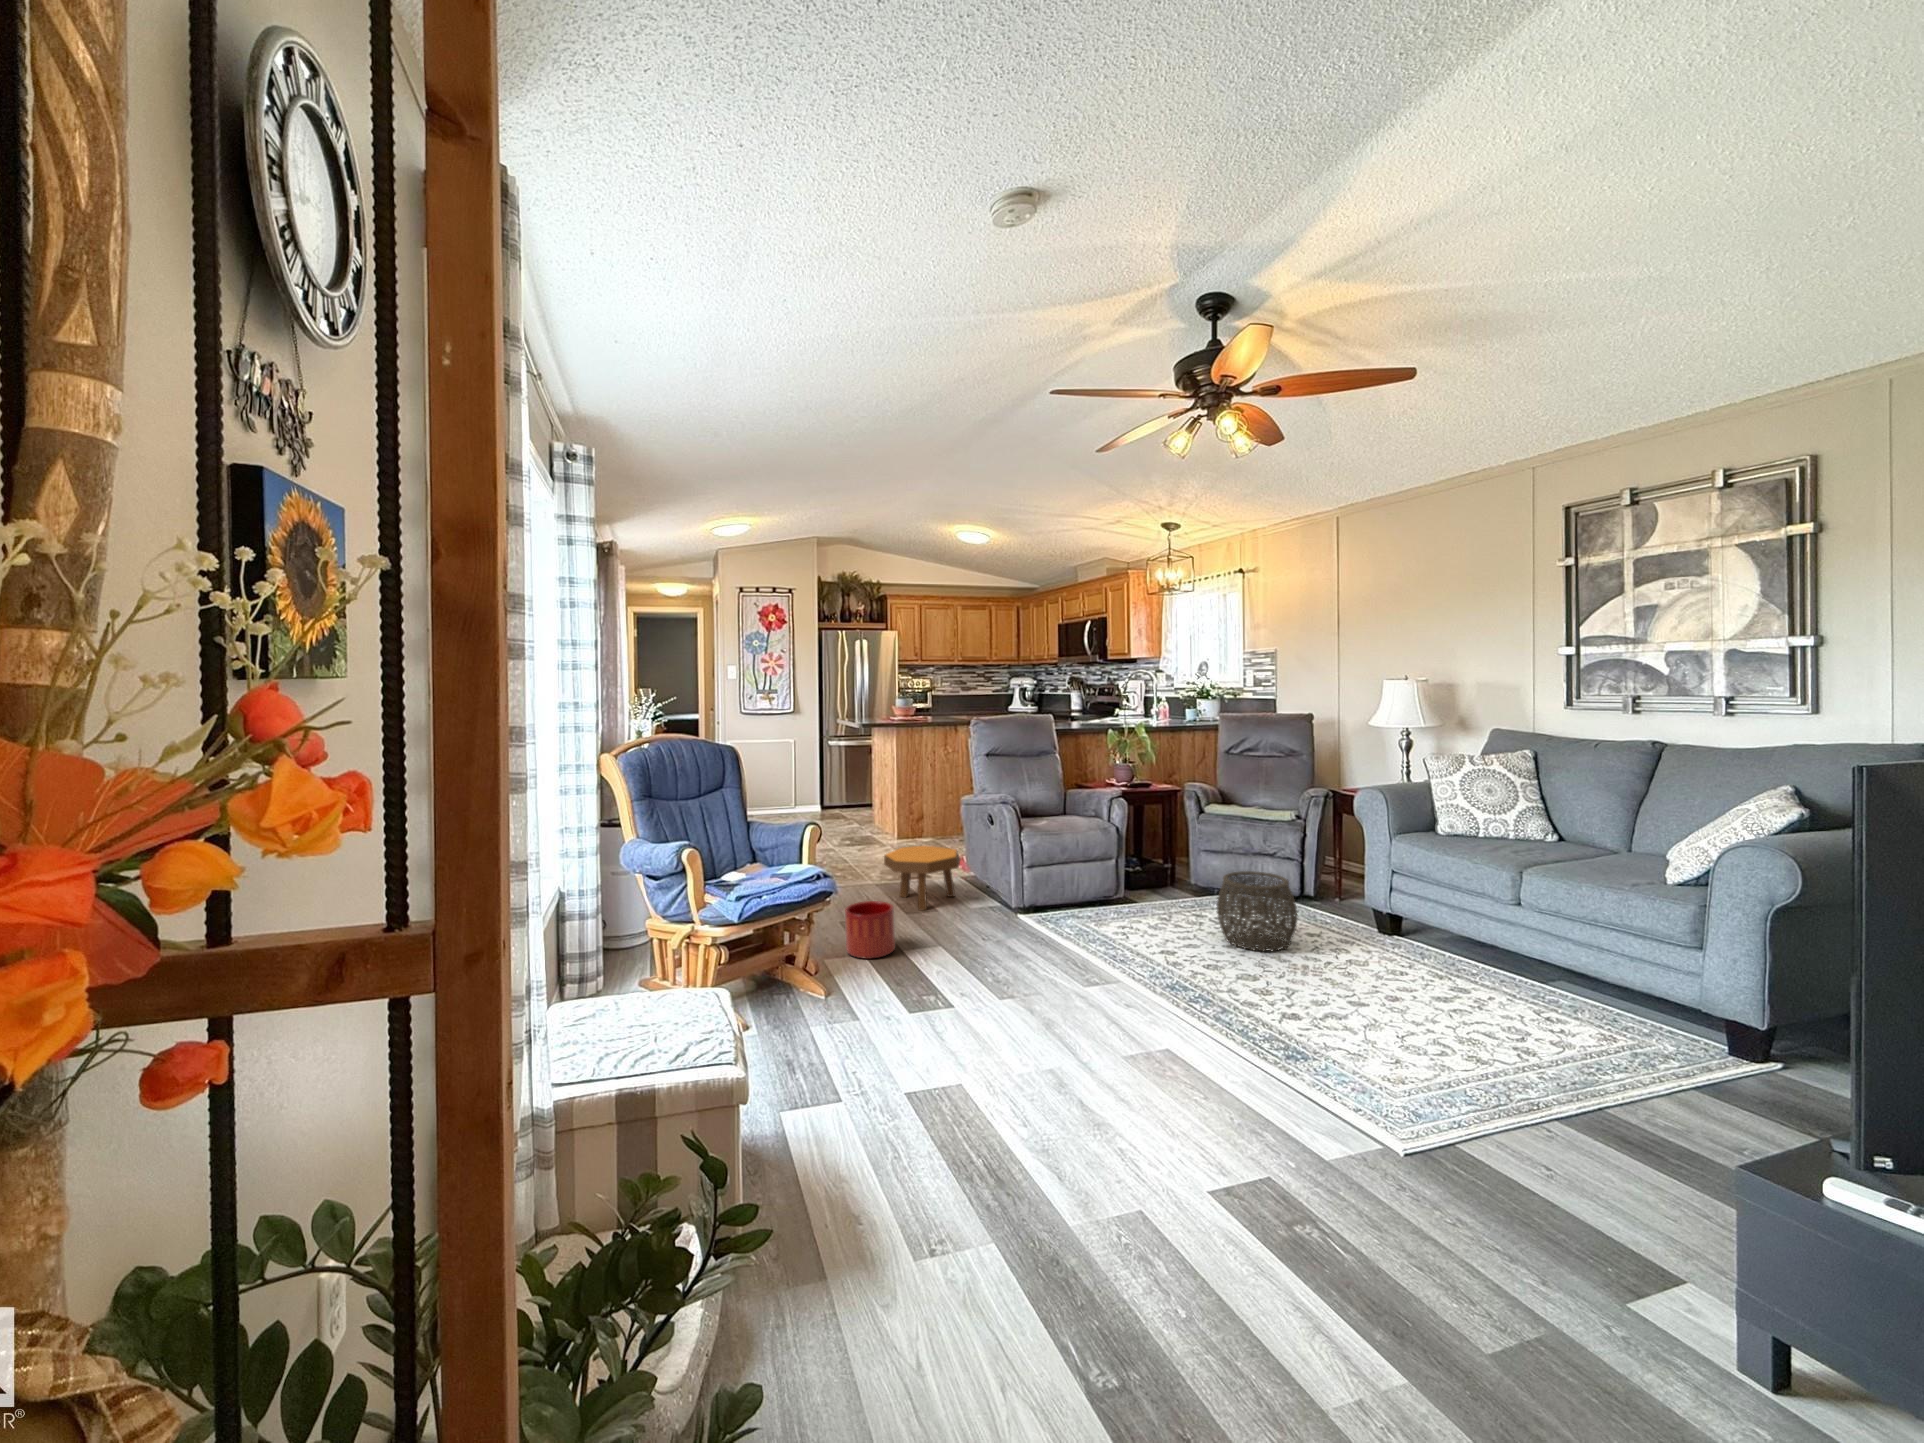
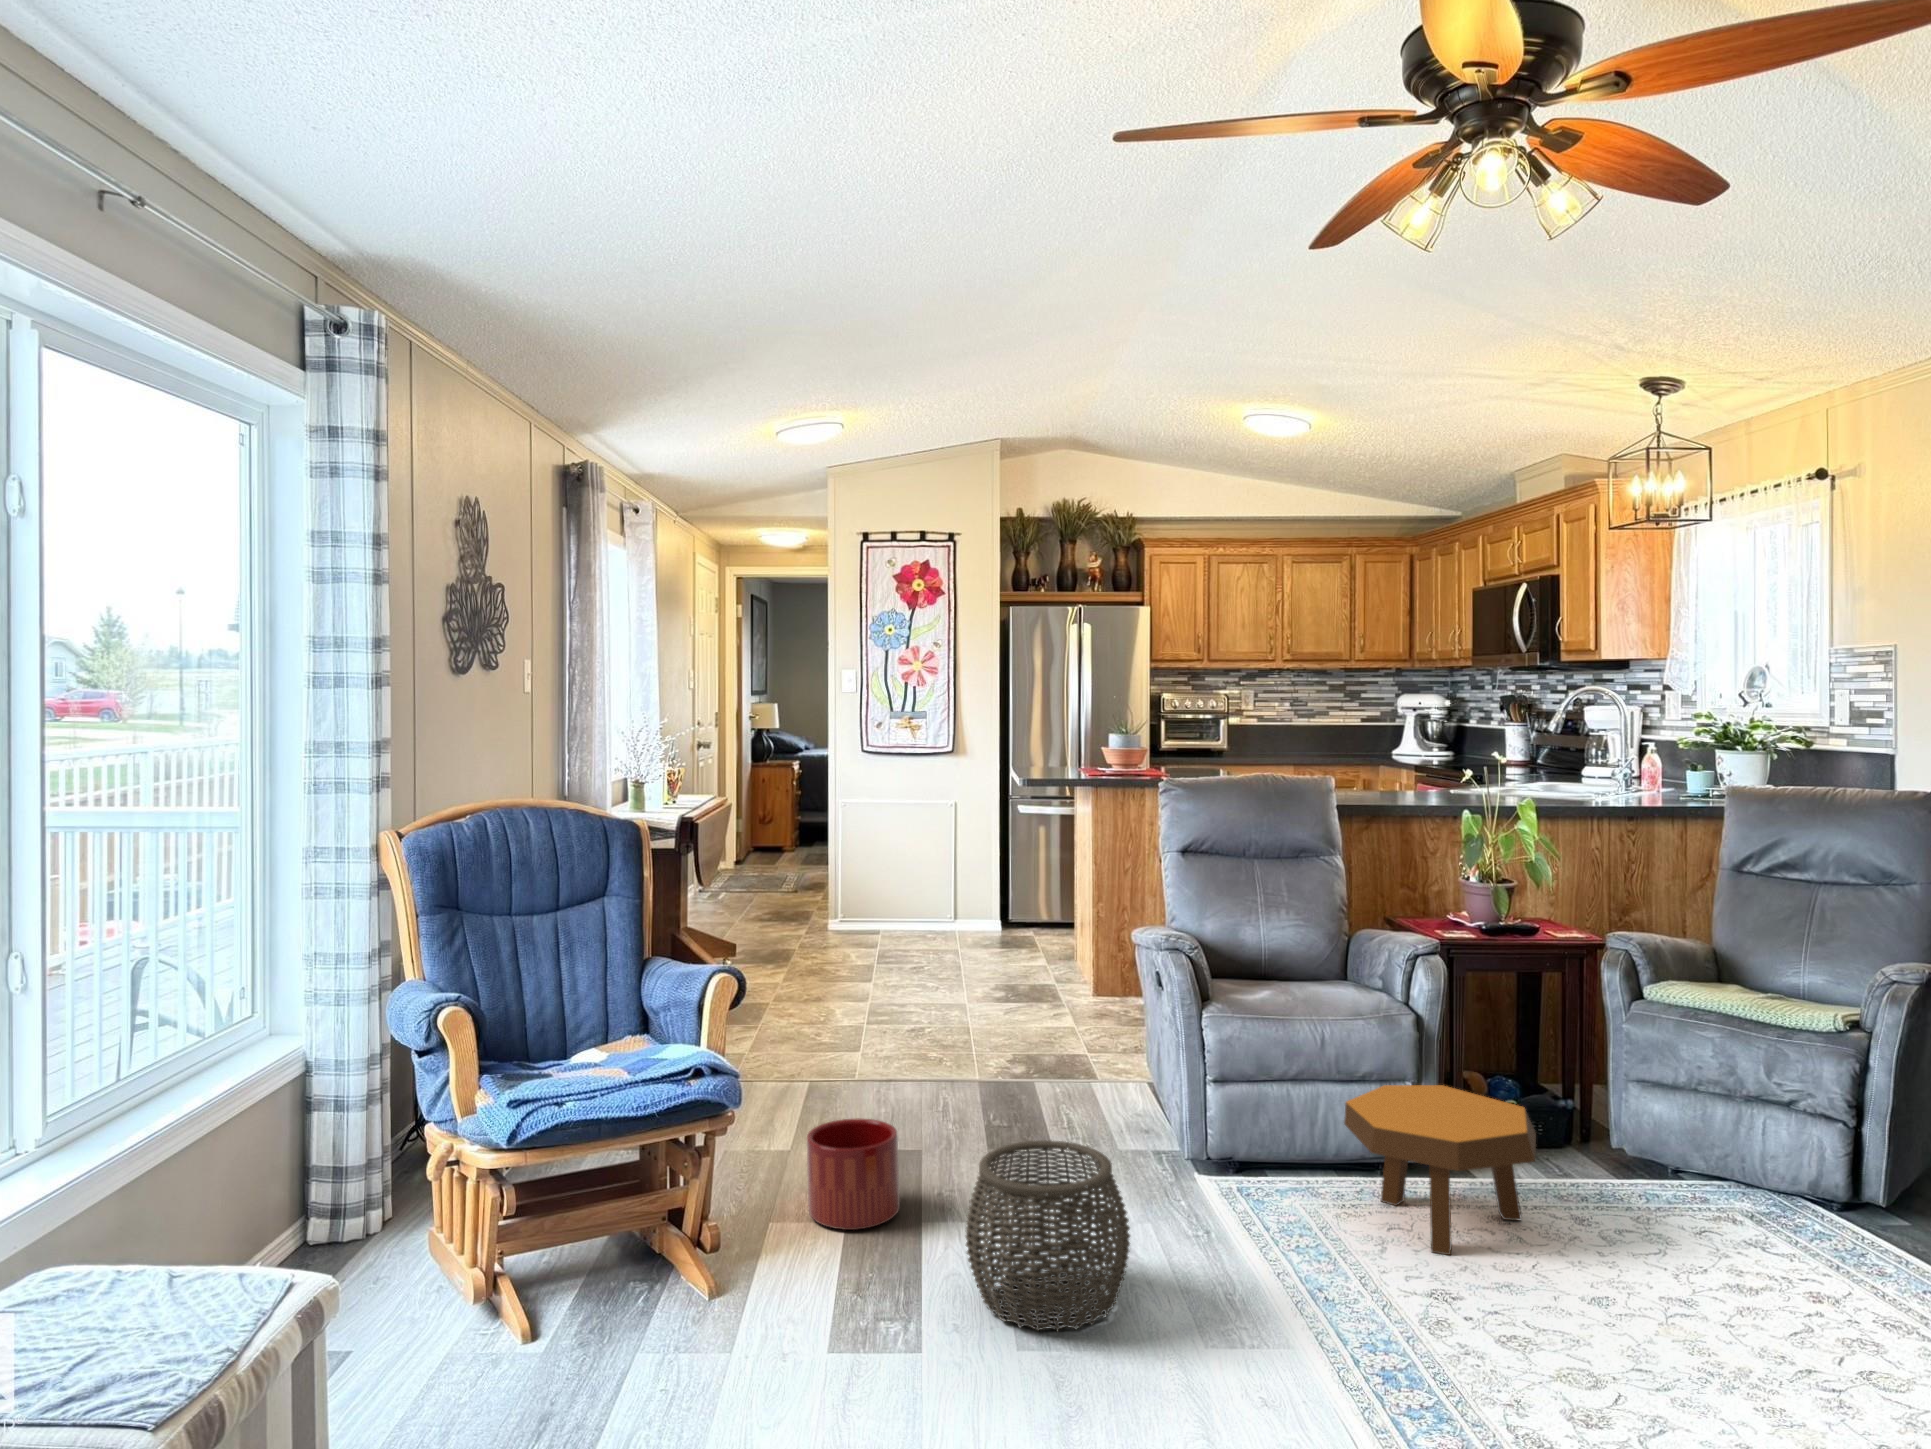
footstool: present [884,846,960,910] -> present [1344,1085,1536,1255]
woven basket: present [1217,871,1298,951] -> present [966,1140,1130,1331]

